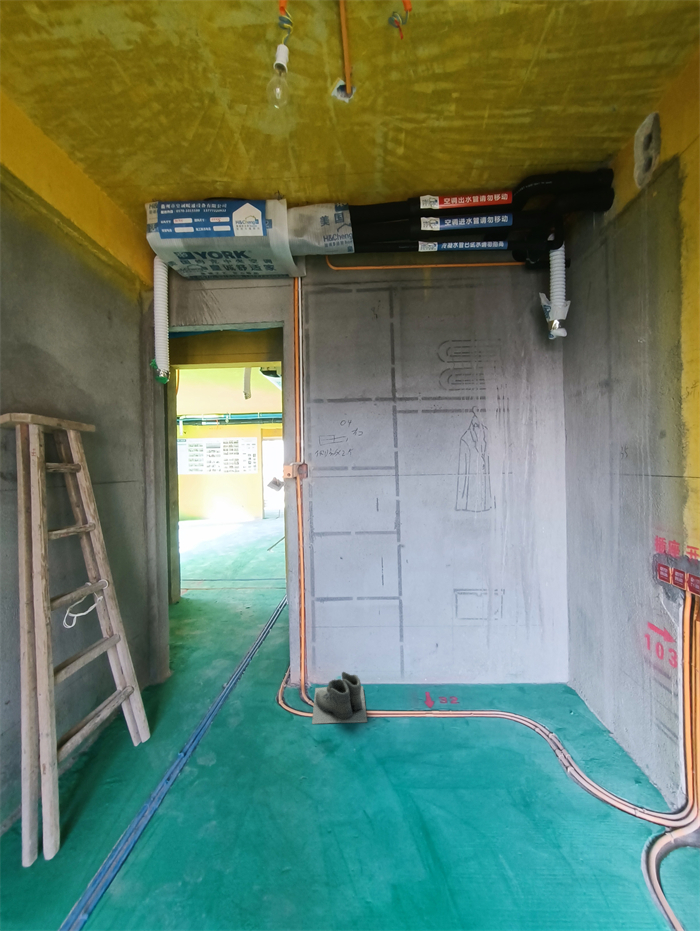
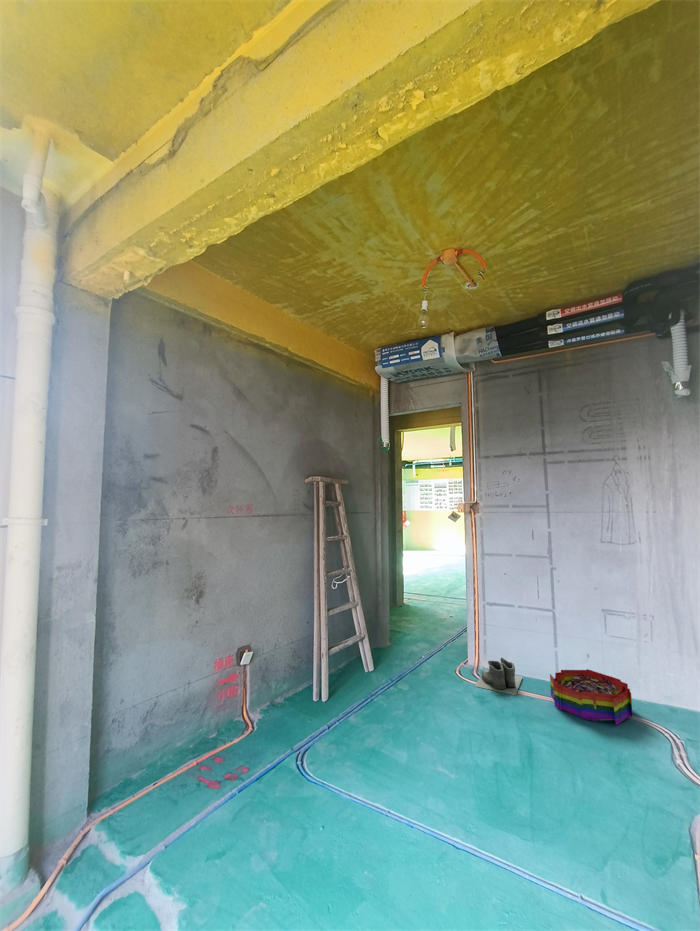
storage bin: none [404,662,496,737] -> present [550,669,632,725]

